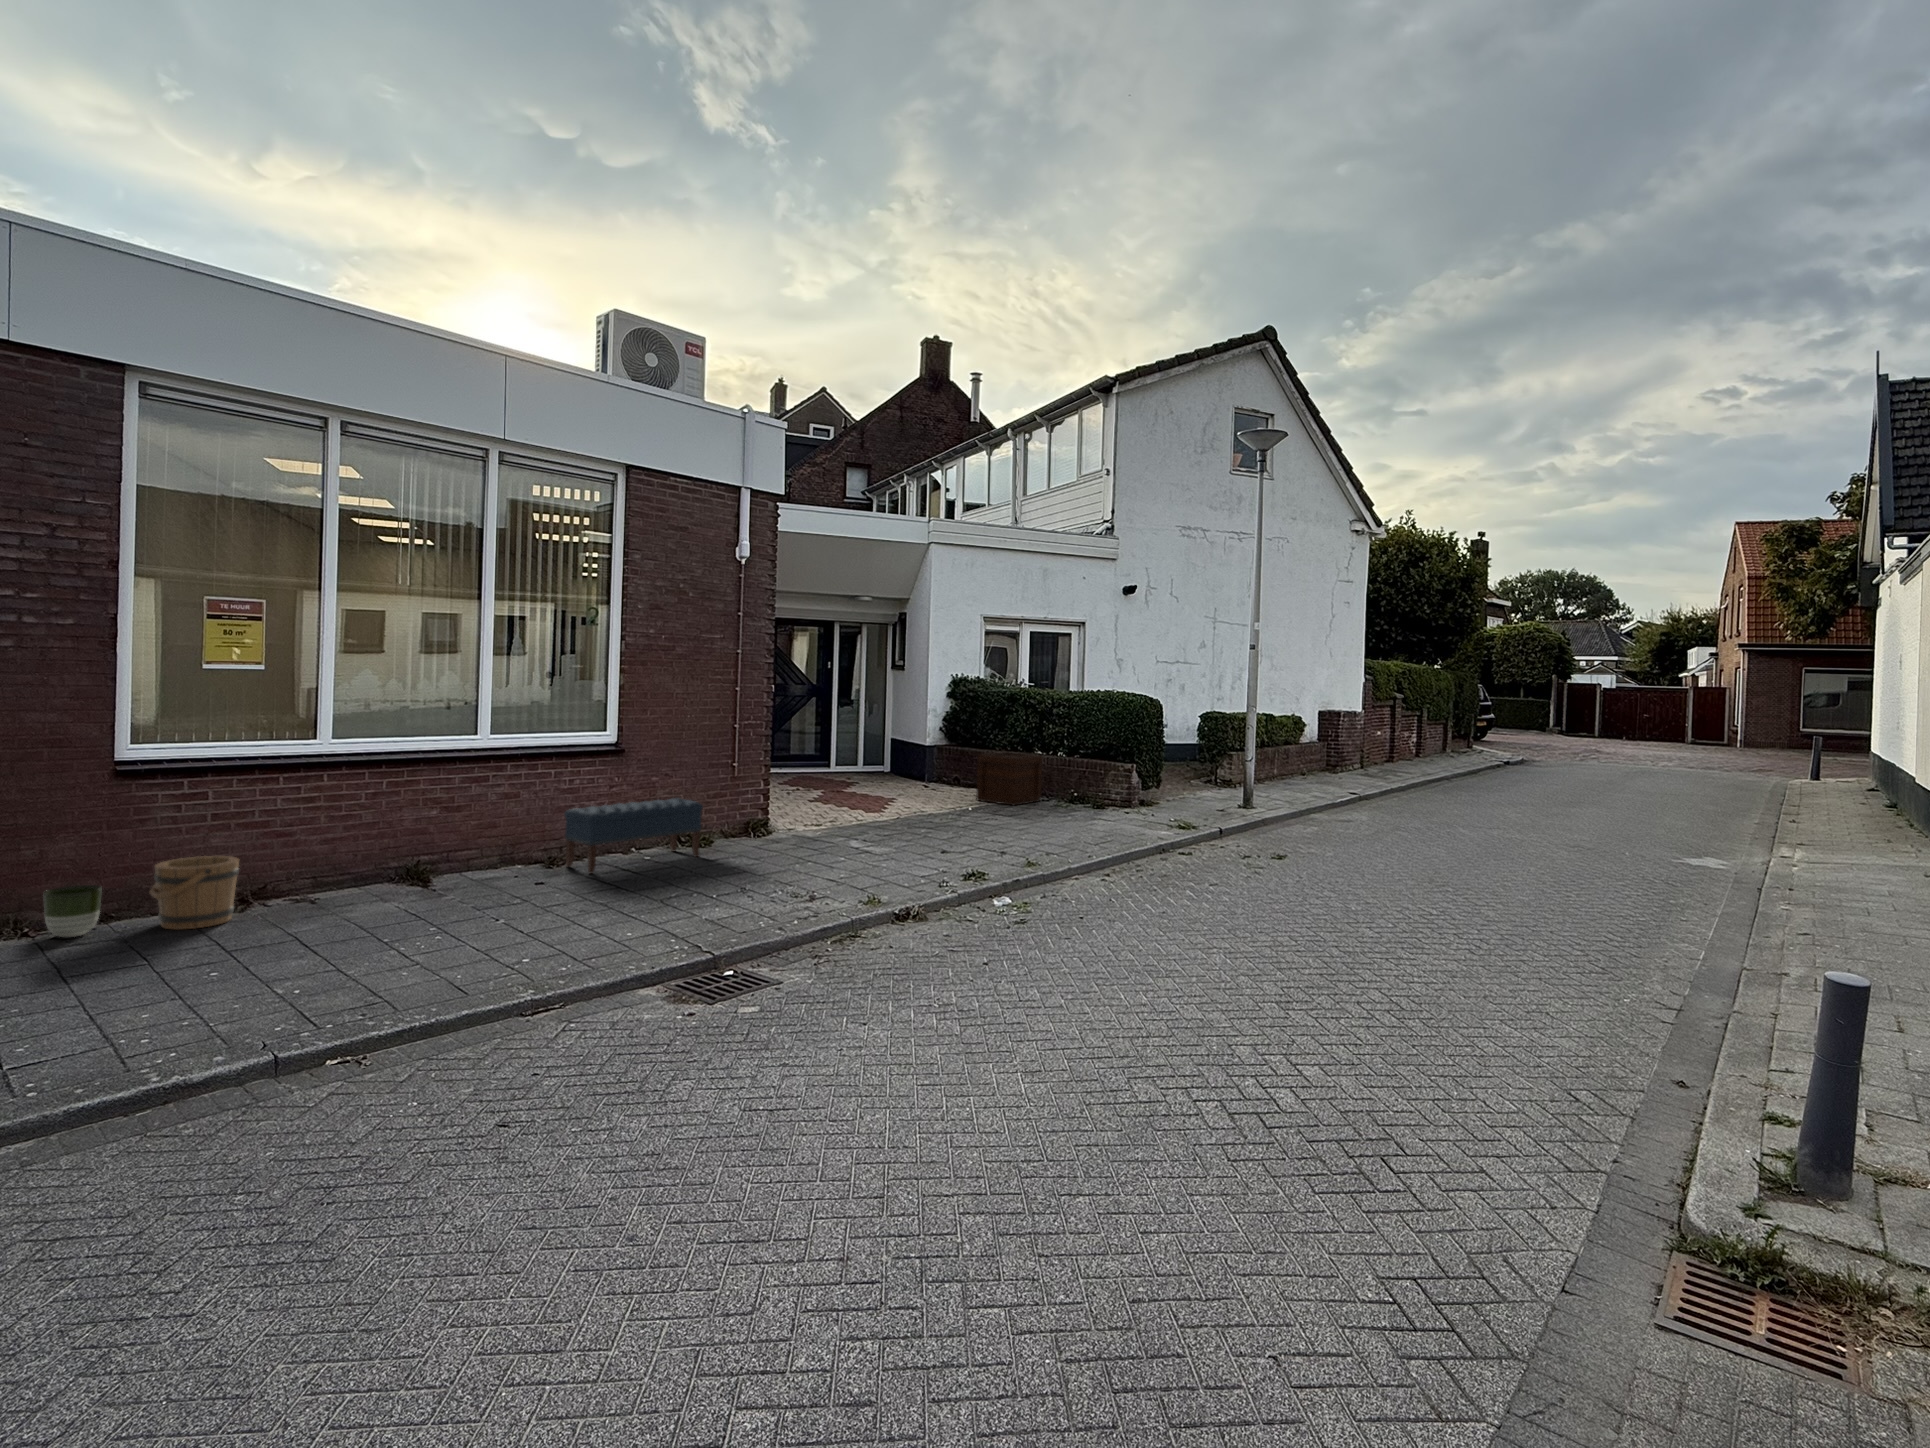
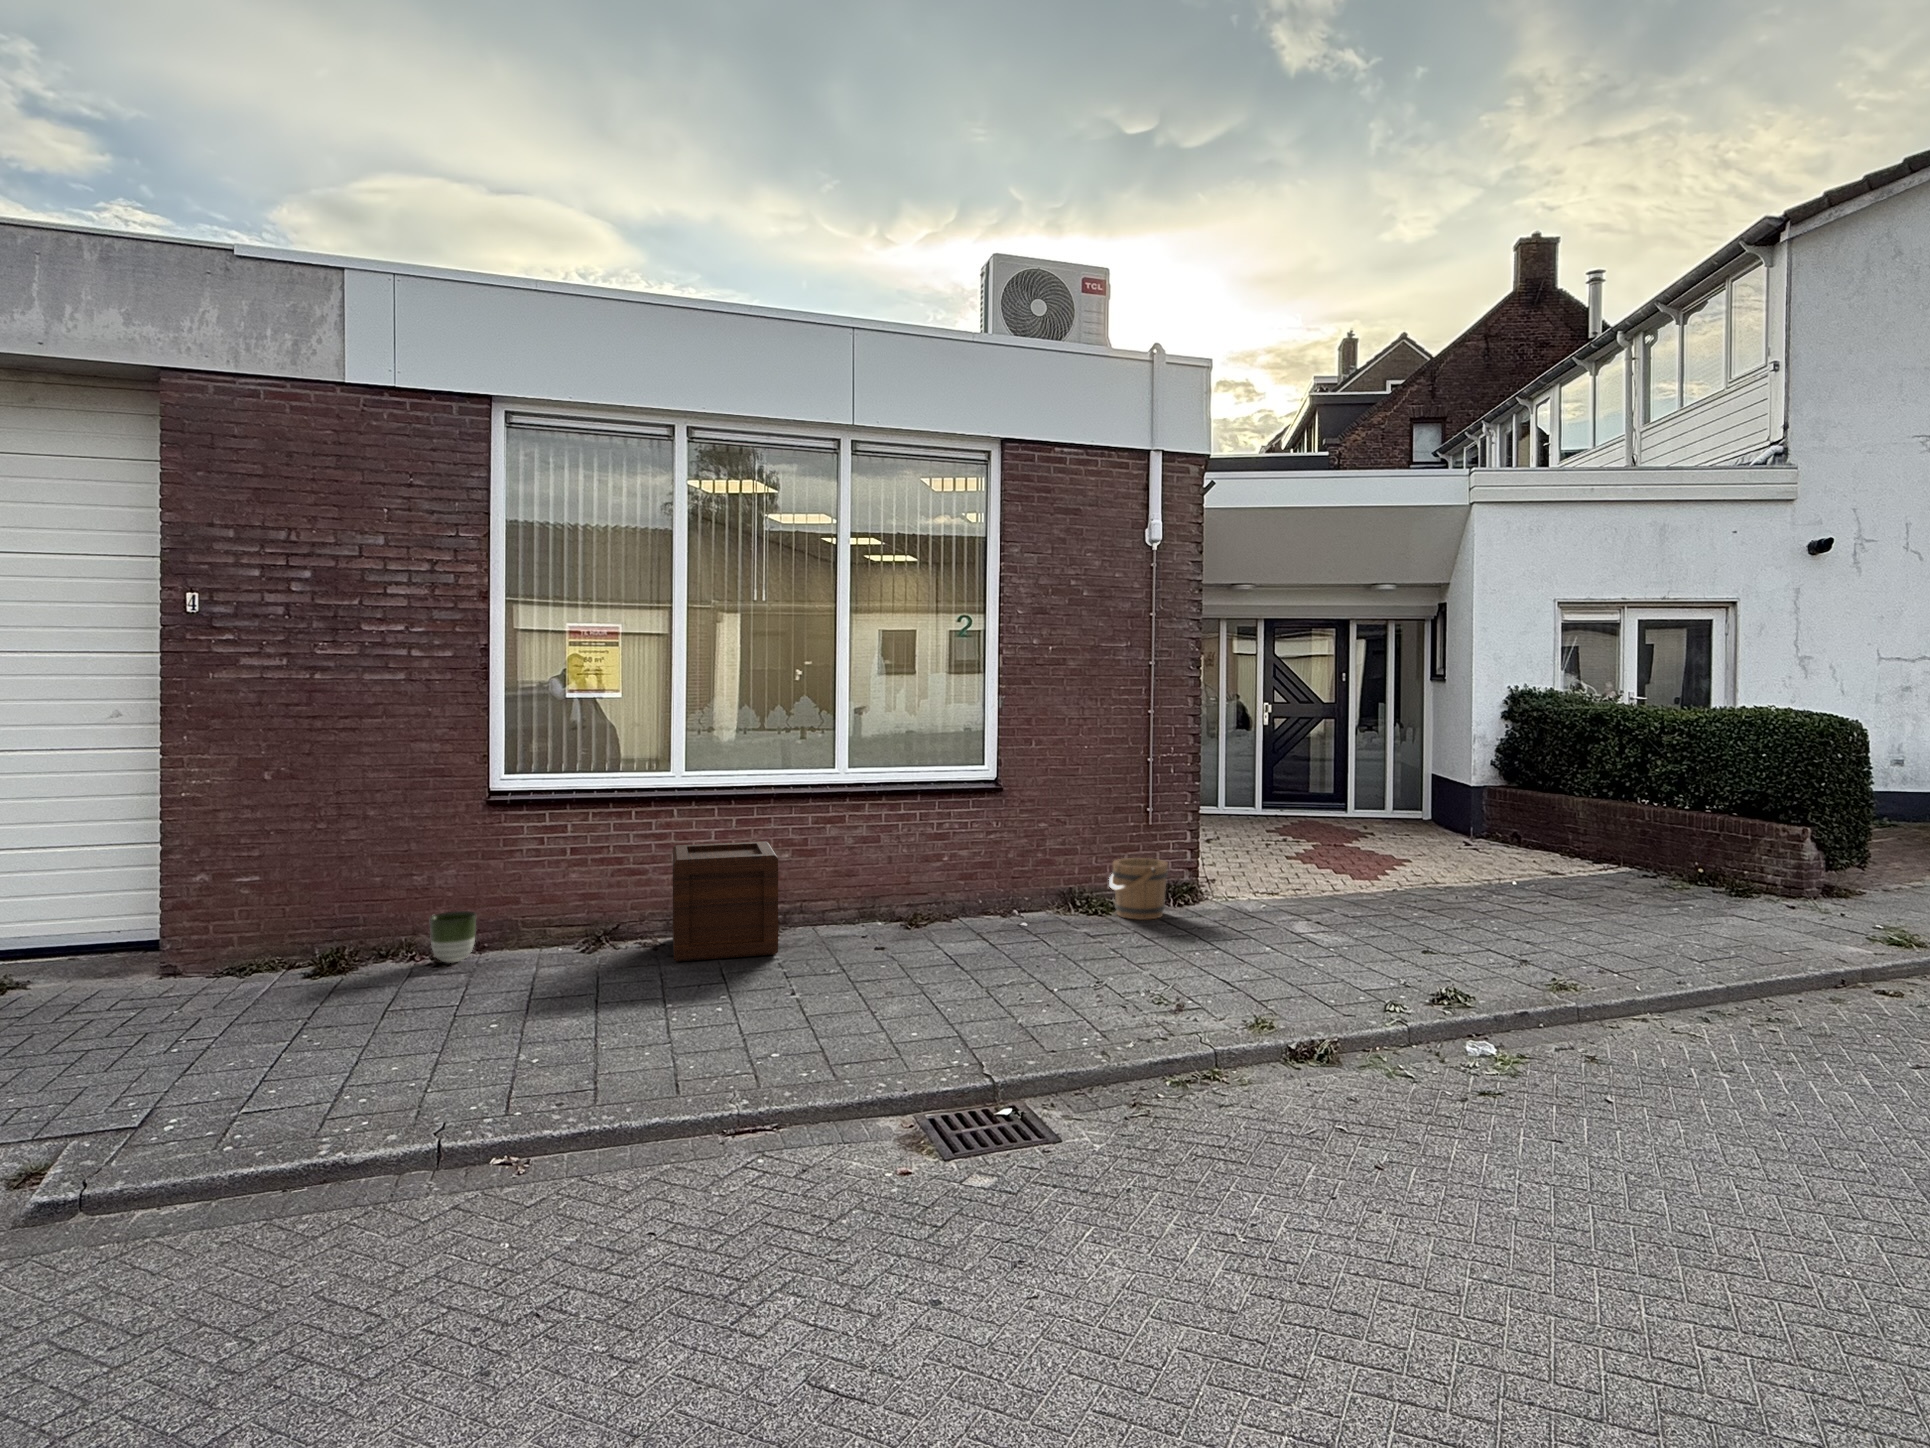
wooden crate: present [976,752,1042,805] -> present [673,841,778,962]
bench: present [564,798,703,873] -> none [935,847,1098,937]
bucket: present [150,856,239,930] -> present [1109,858,1168,920]

